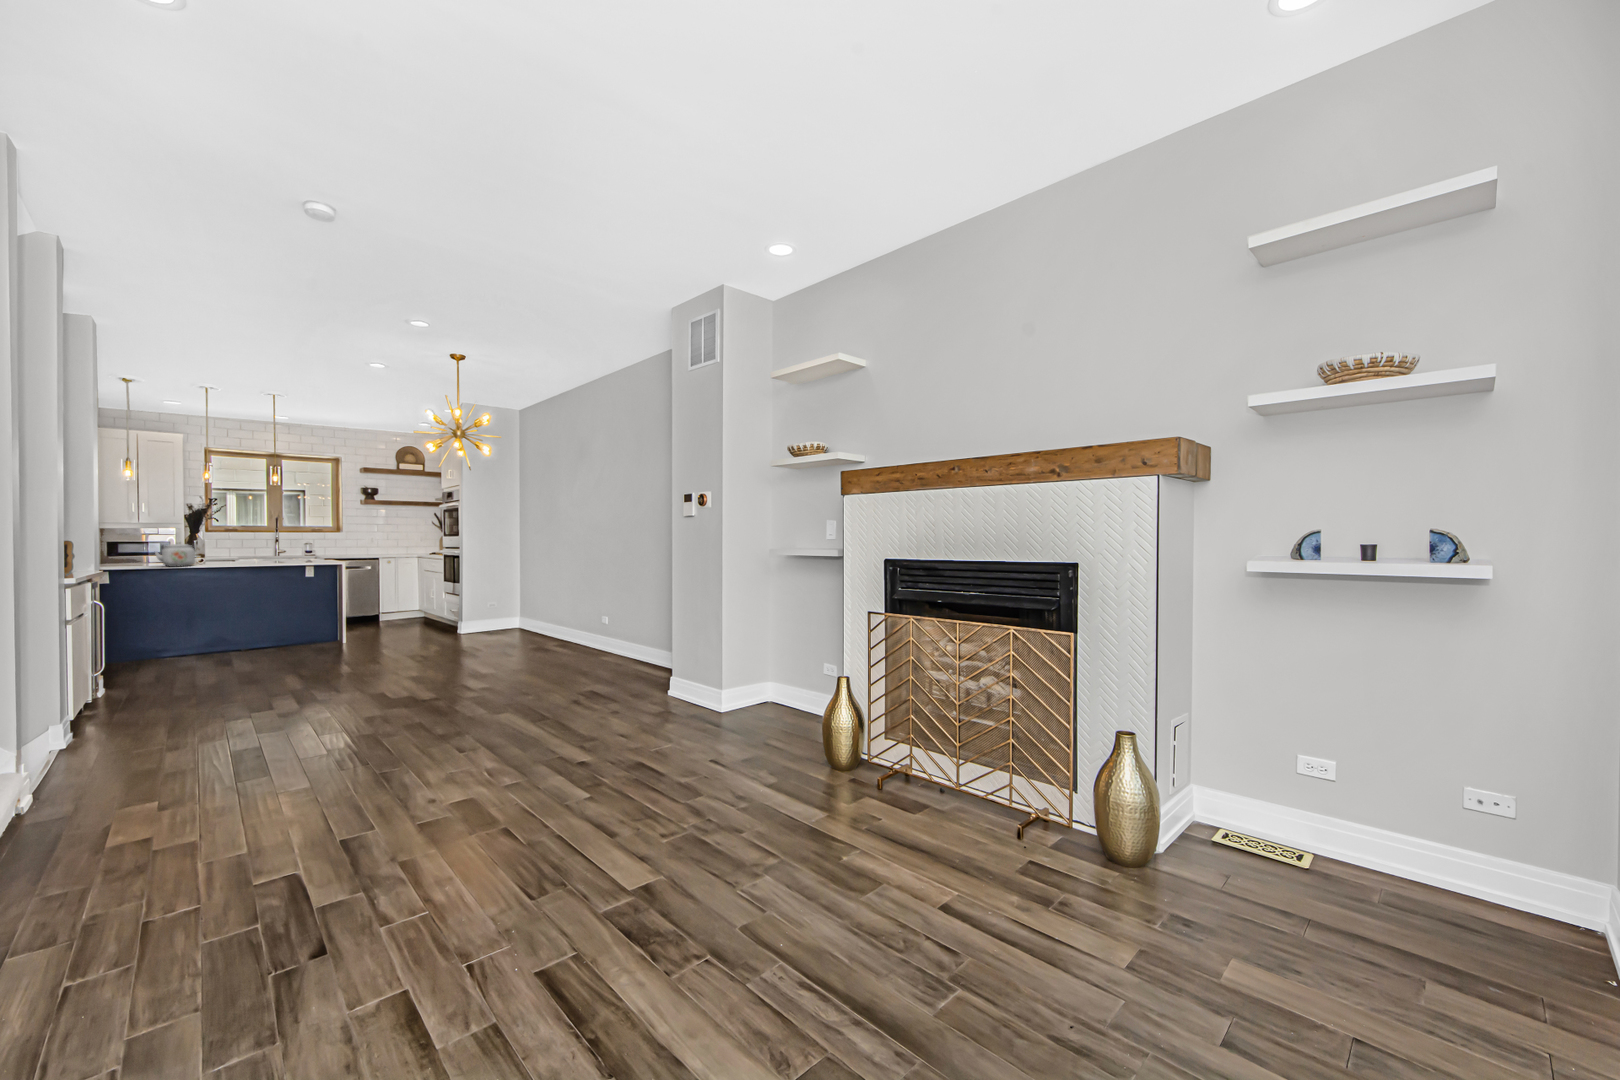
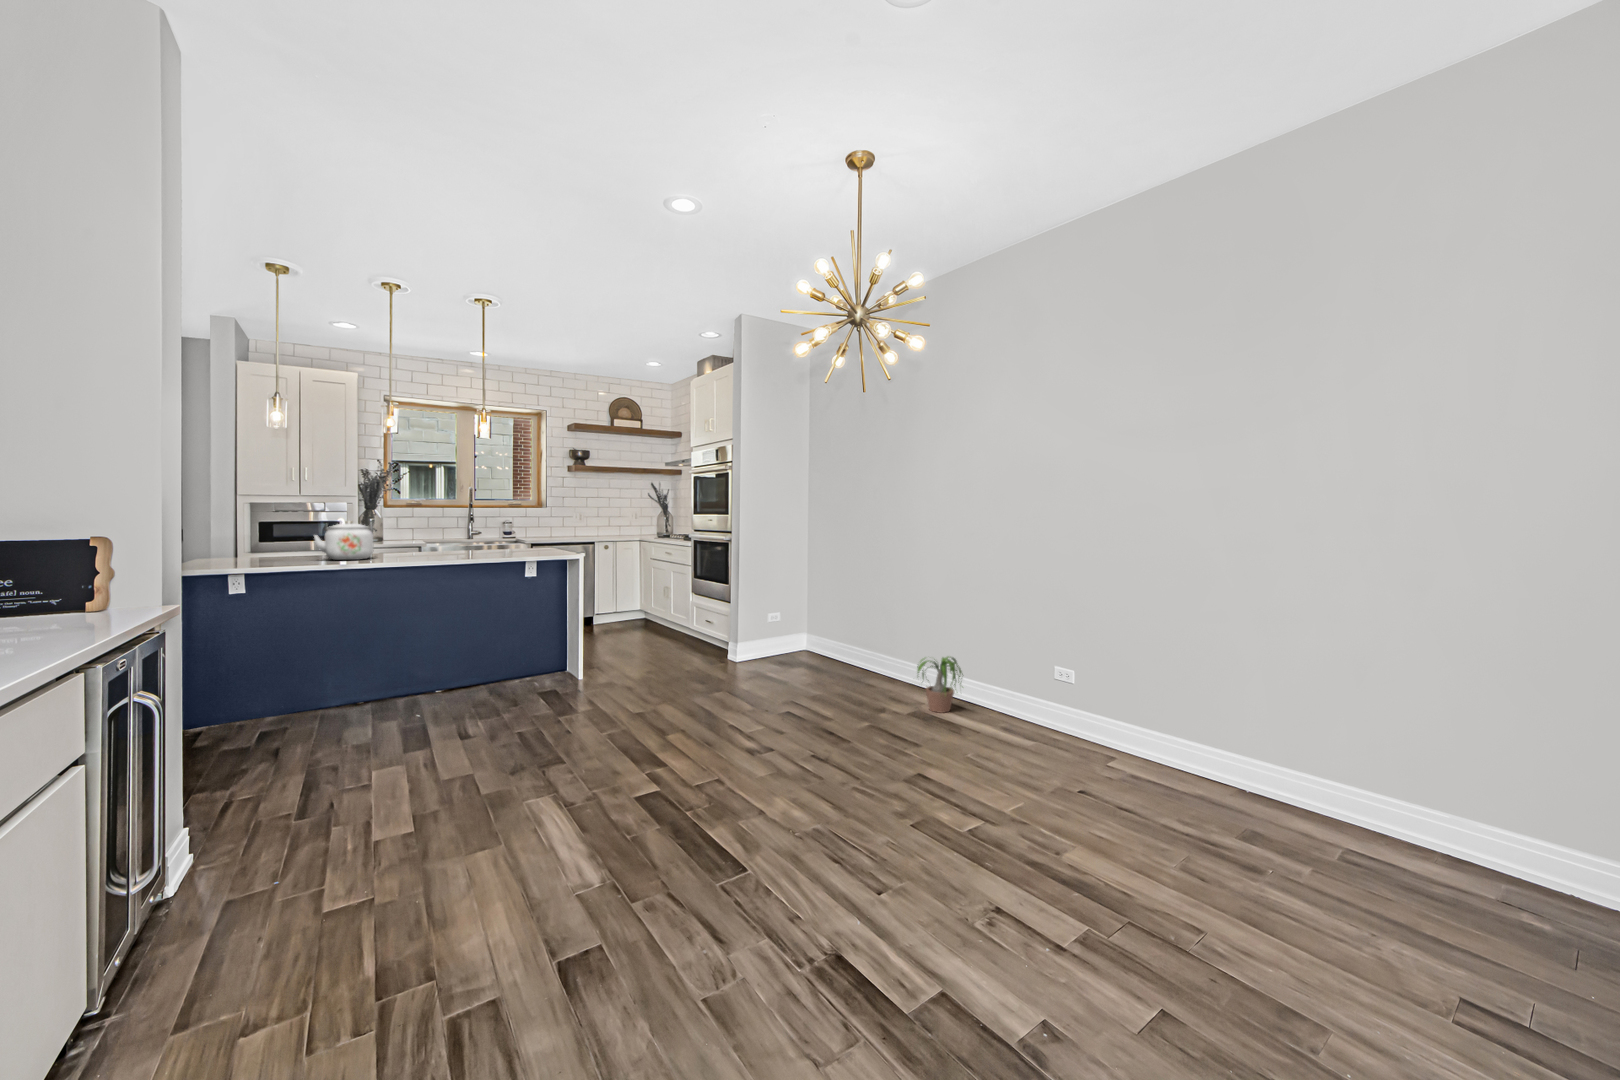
potted plant: none [536,616,574,648] -> present [917,657,963,713]

